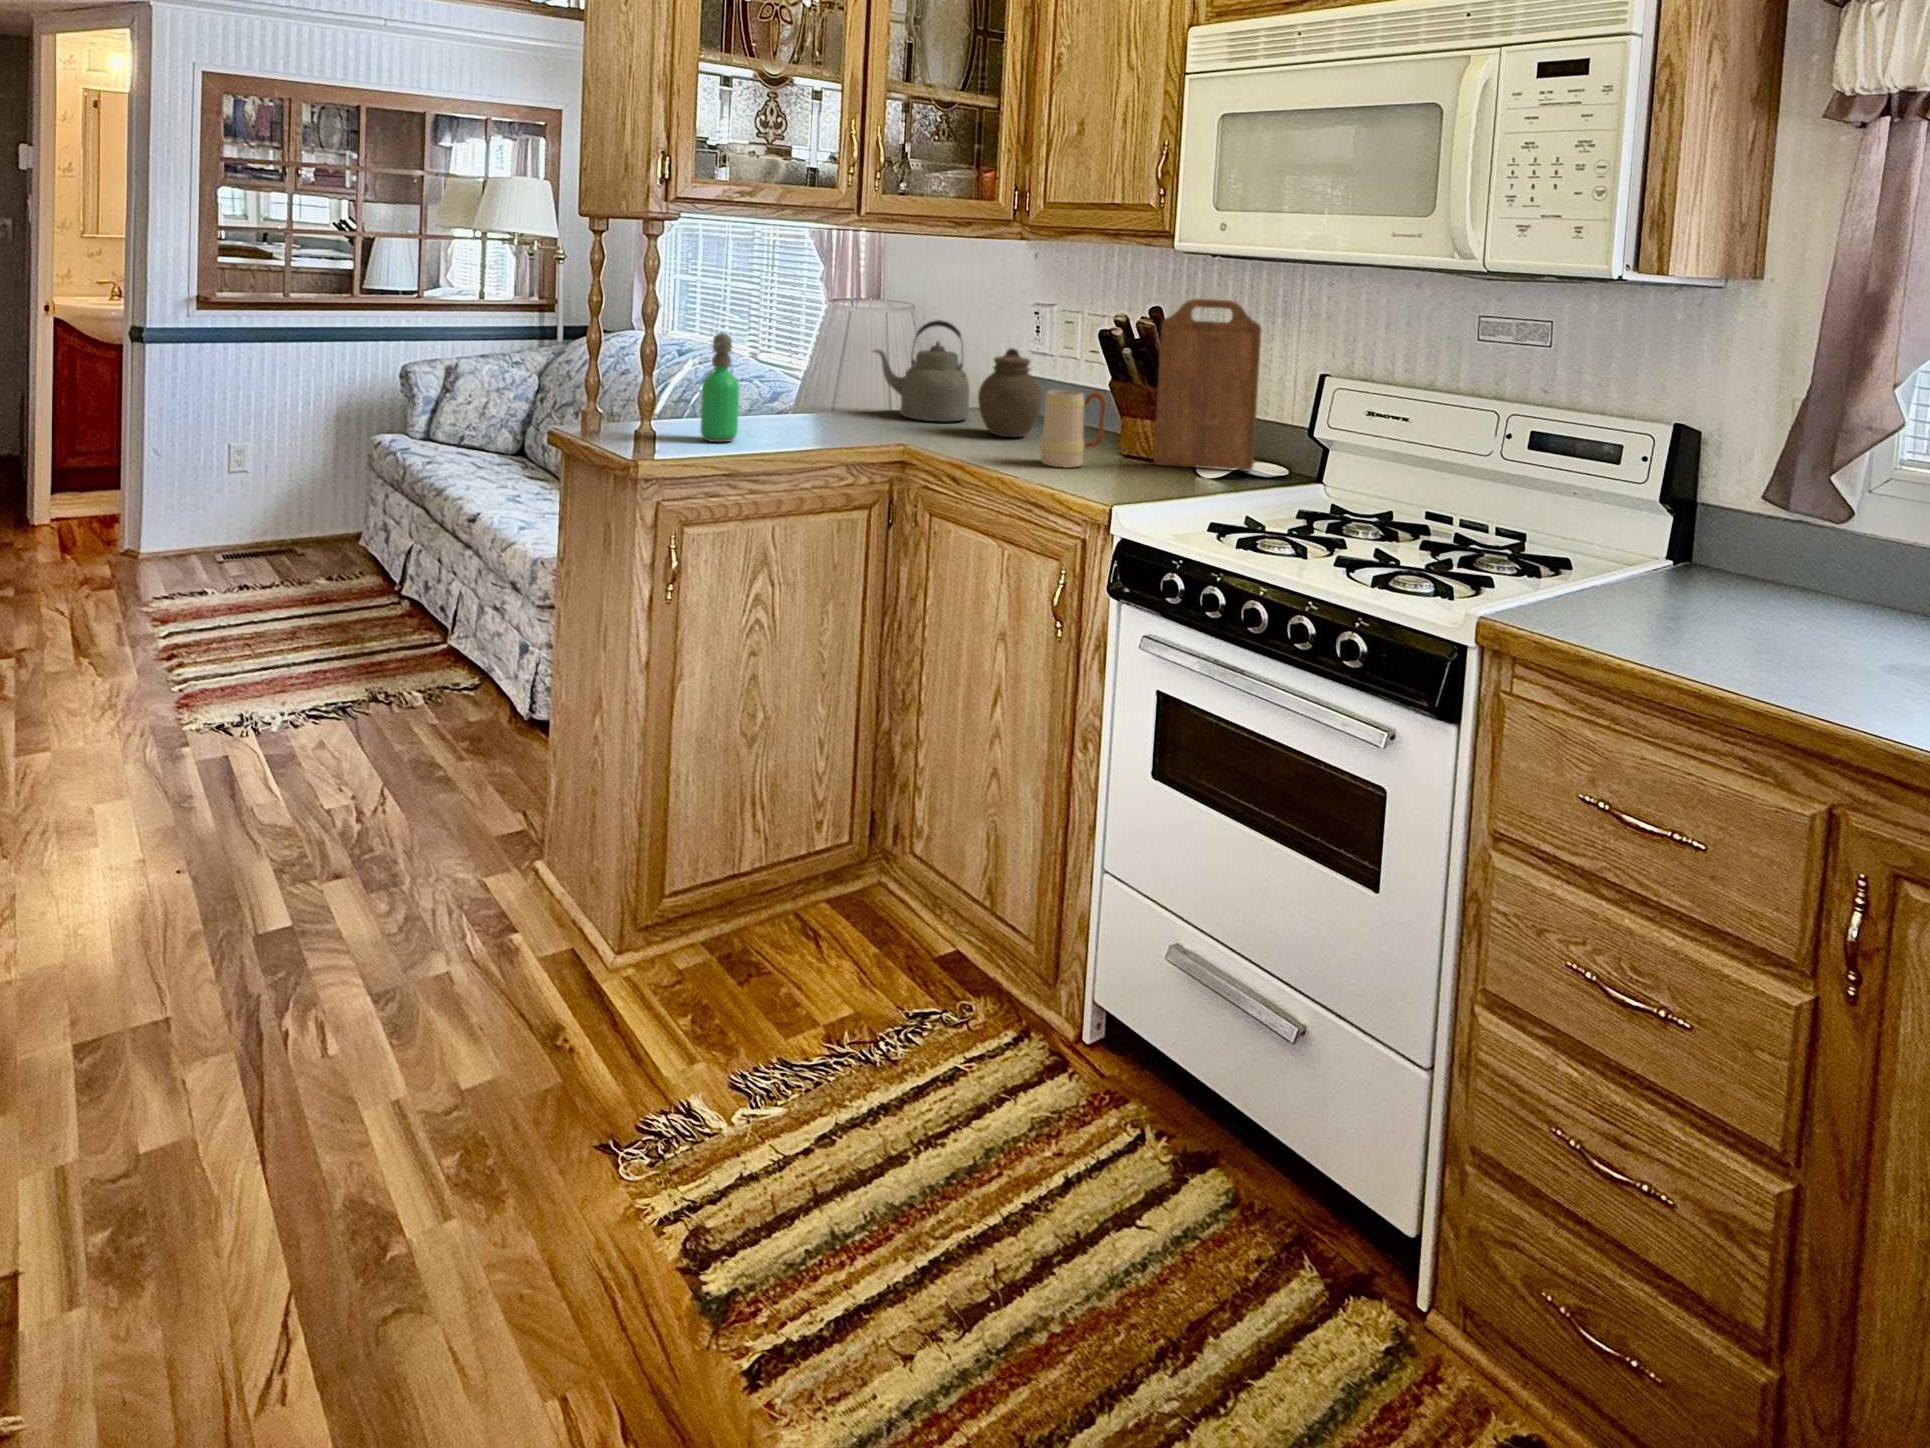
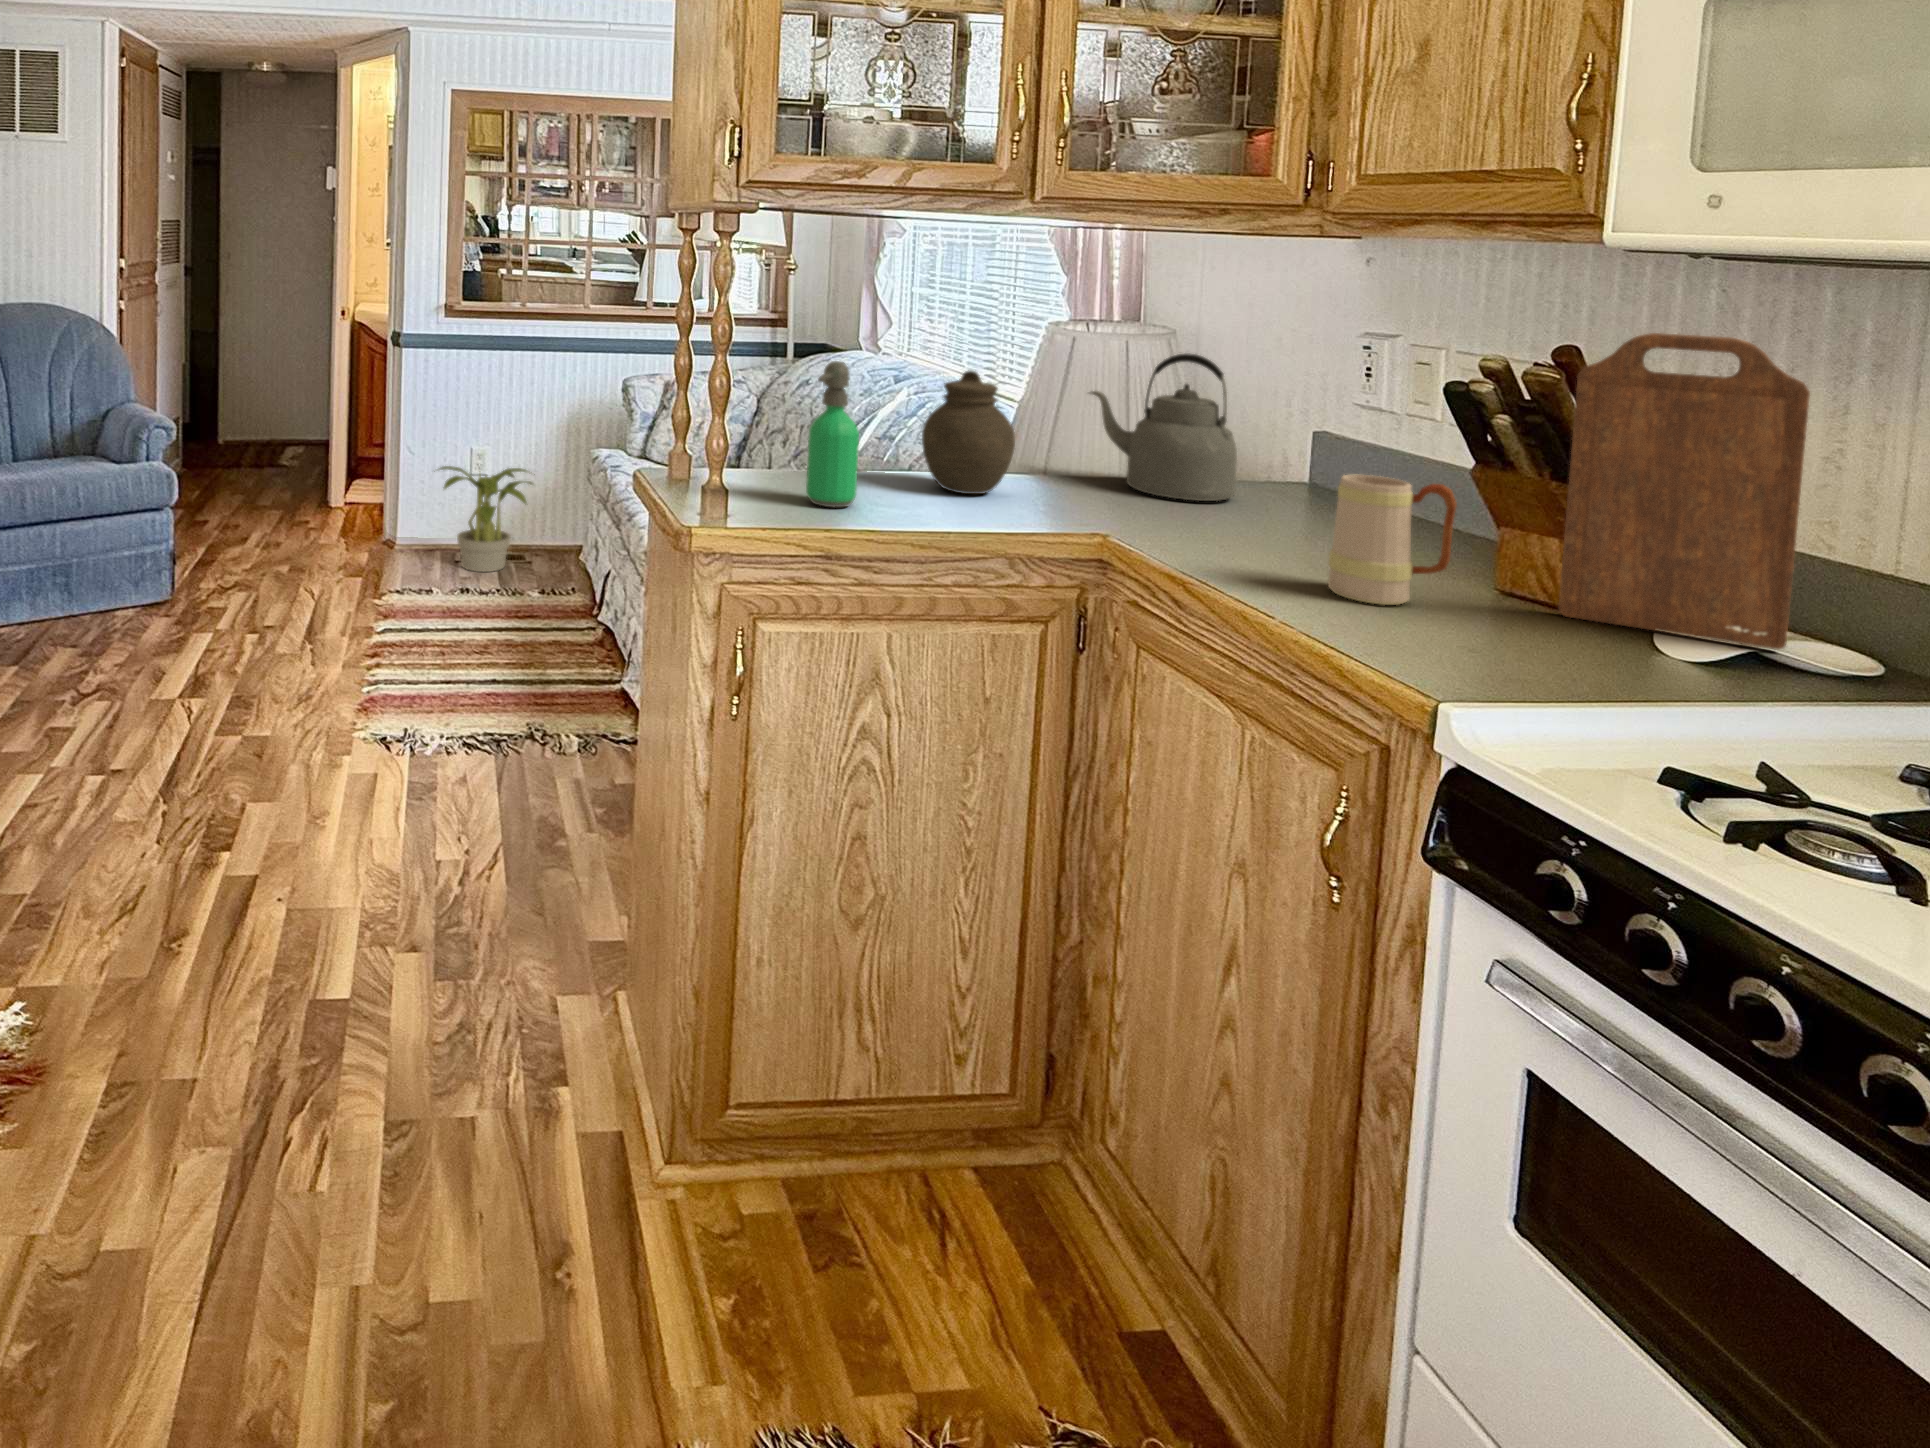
jar: present [978,348,1042,437] -> present [922,370,1015,494]
potted plant: none [193,461,310,570] -> present [438,466,532,572]

